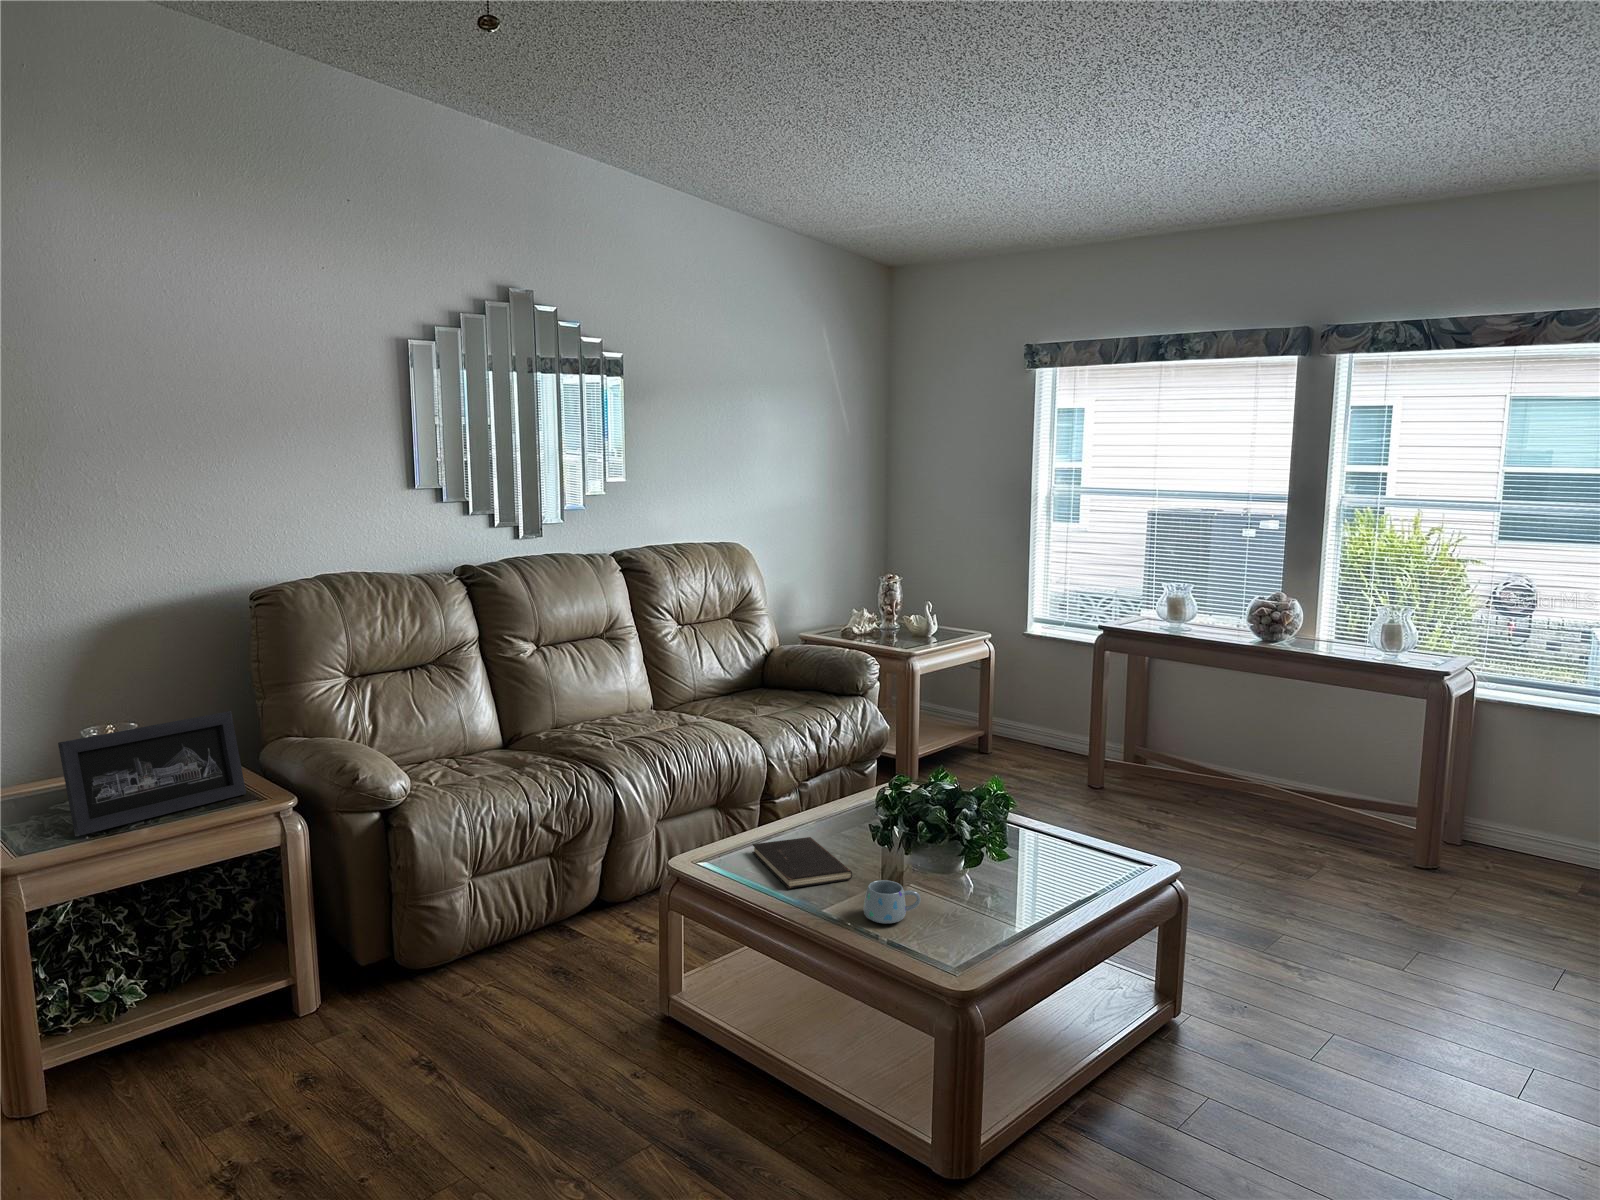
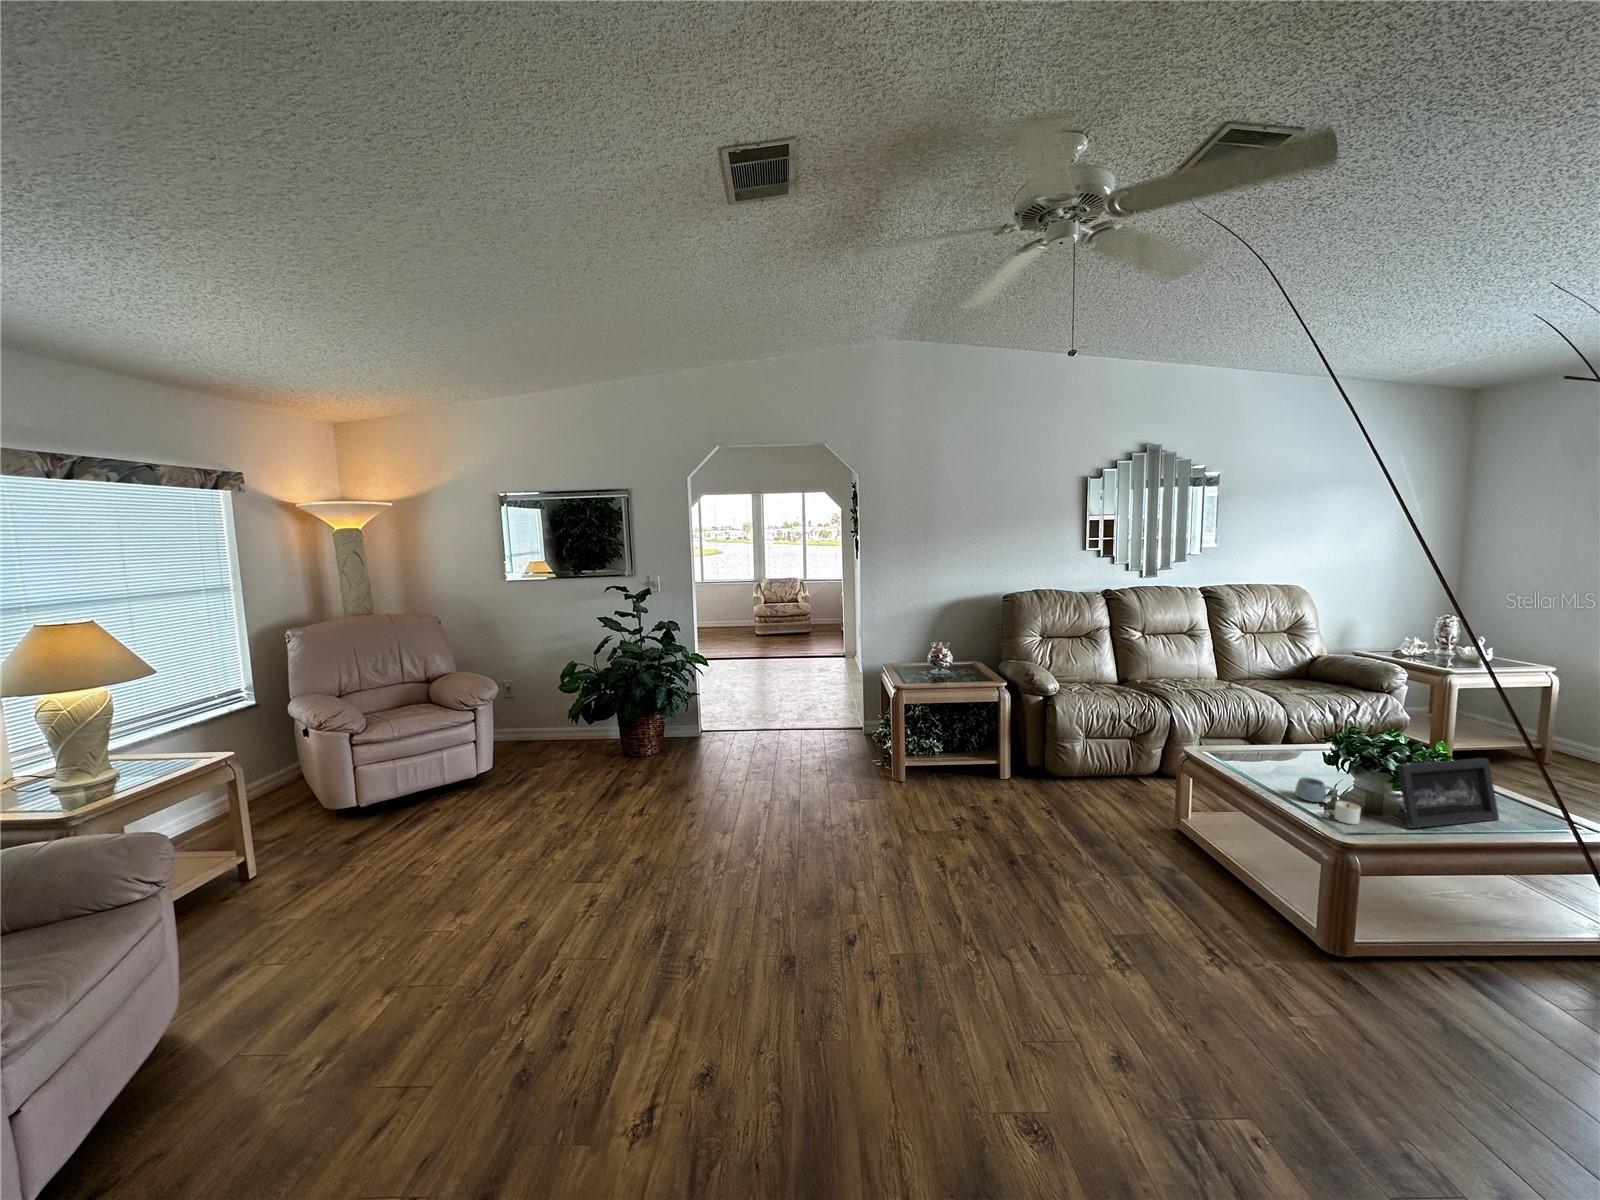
picture frame: present [58,711,246,836] -> present [1397,758,1499,828]
hardcover book: present [752,837,852,888] -> none [1240,750,1301,779]
candle: none [932,914,978,956] -> present [1334,801,1361,824]

